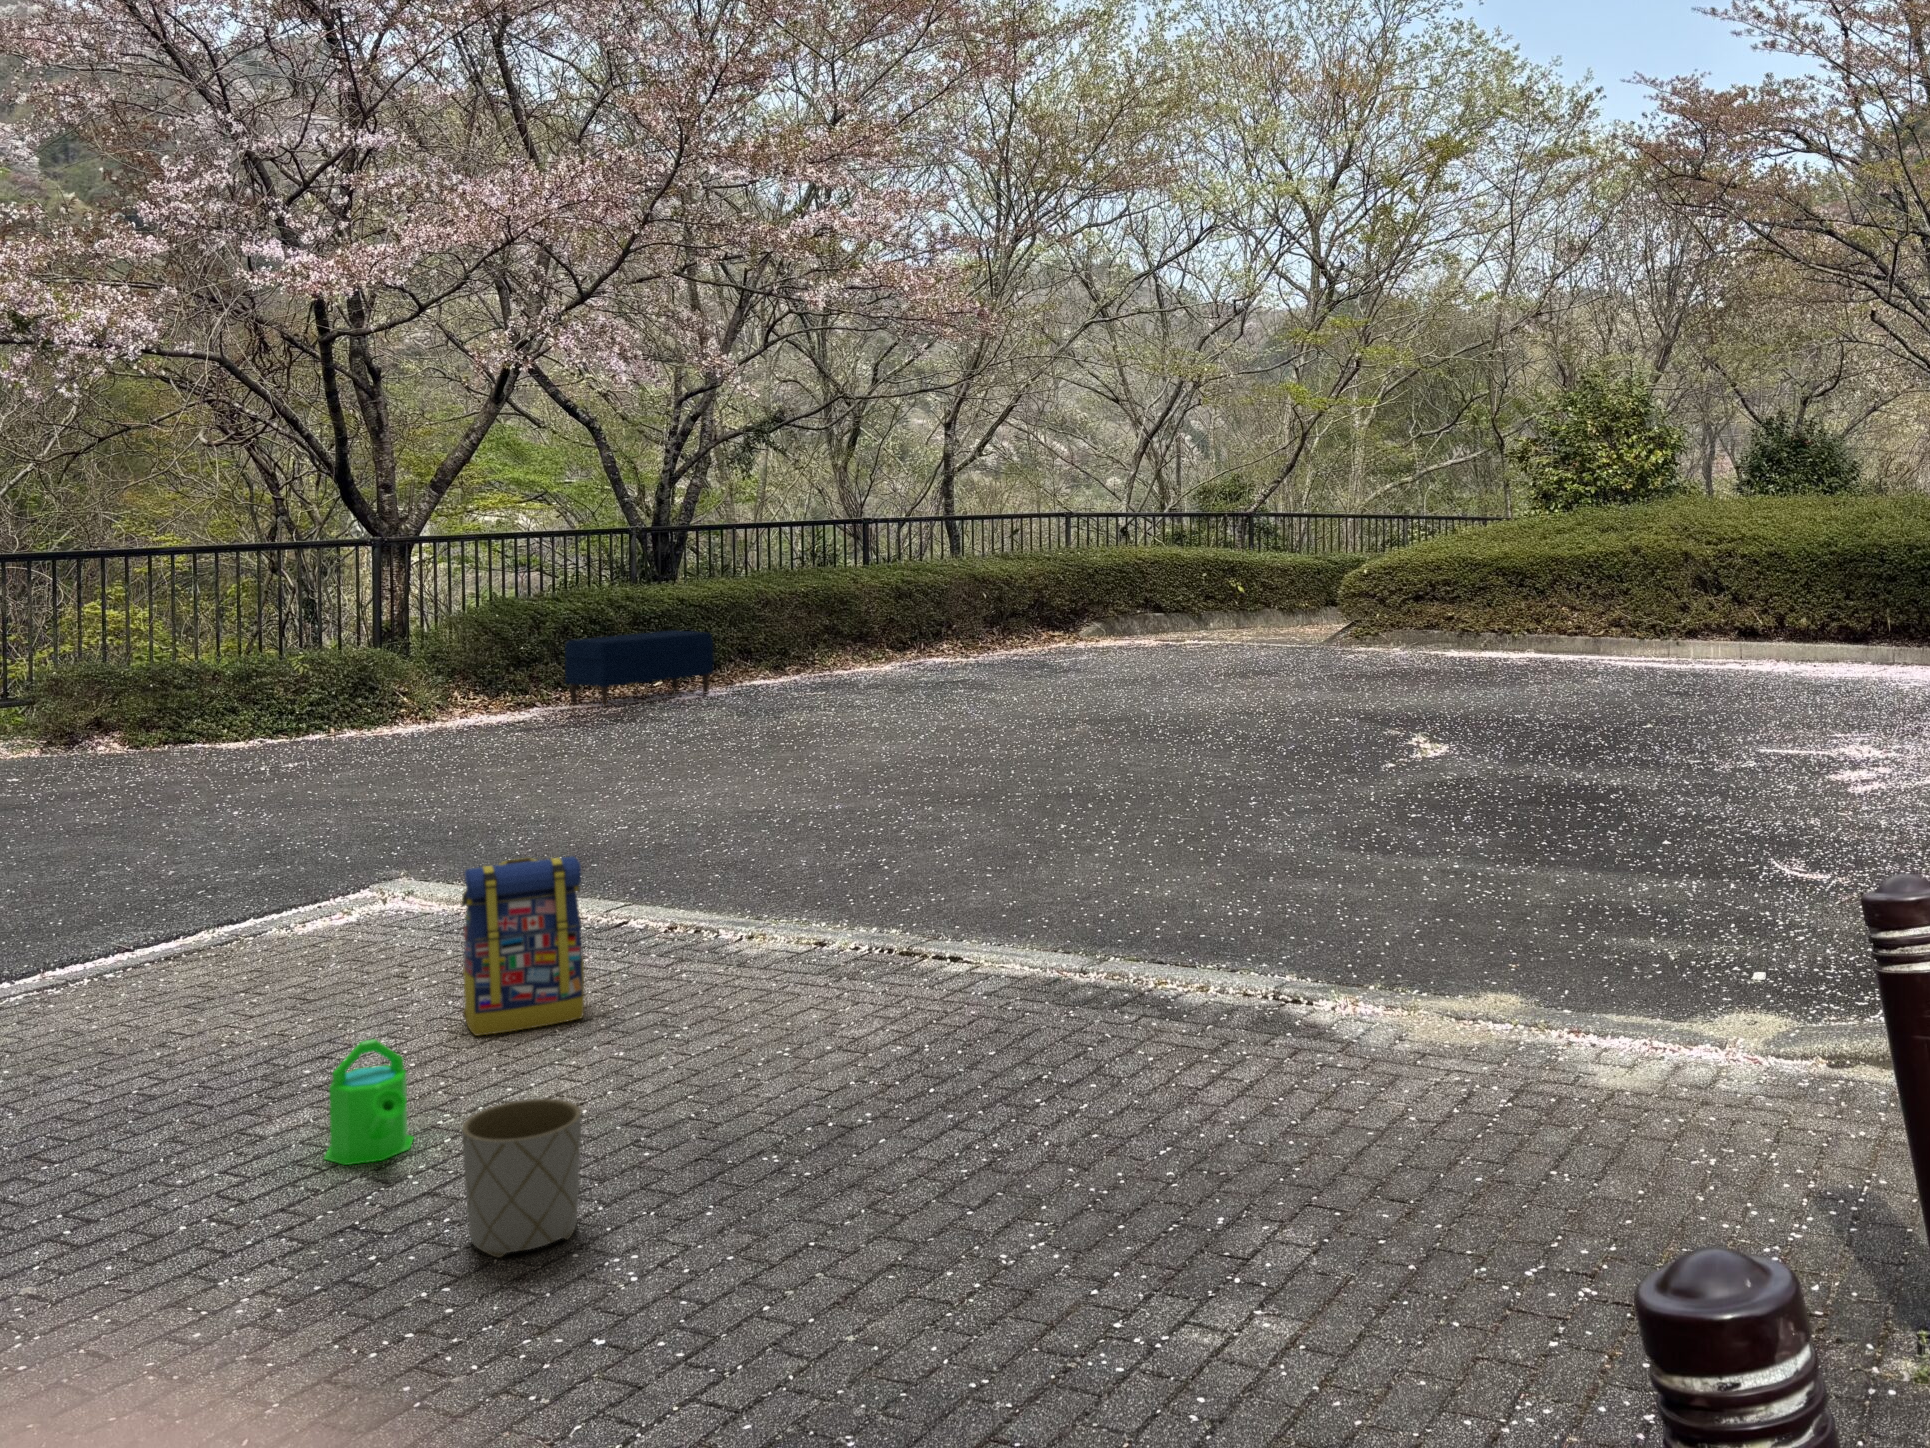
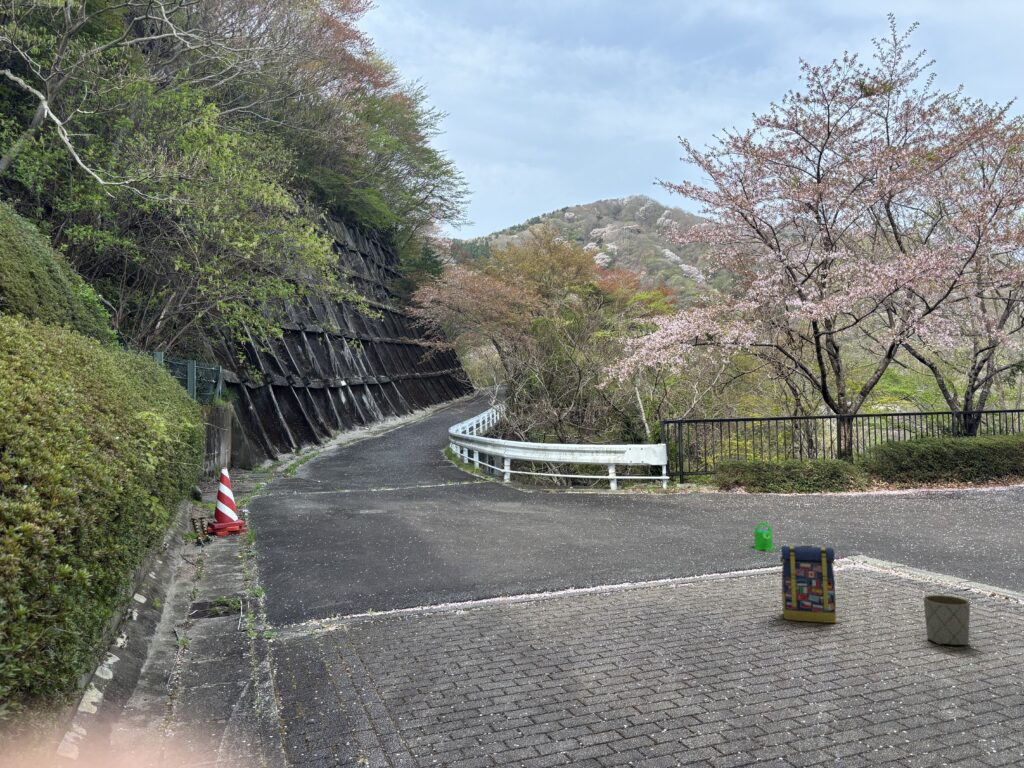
bench: present [565,630,714,707] -> none [922,460,998,492]
backpack: present [461,856,584,1036] -> present [781,545,836,623]
watering can: present [324,1039,414,1165] -> present [754,522,773,550]

